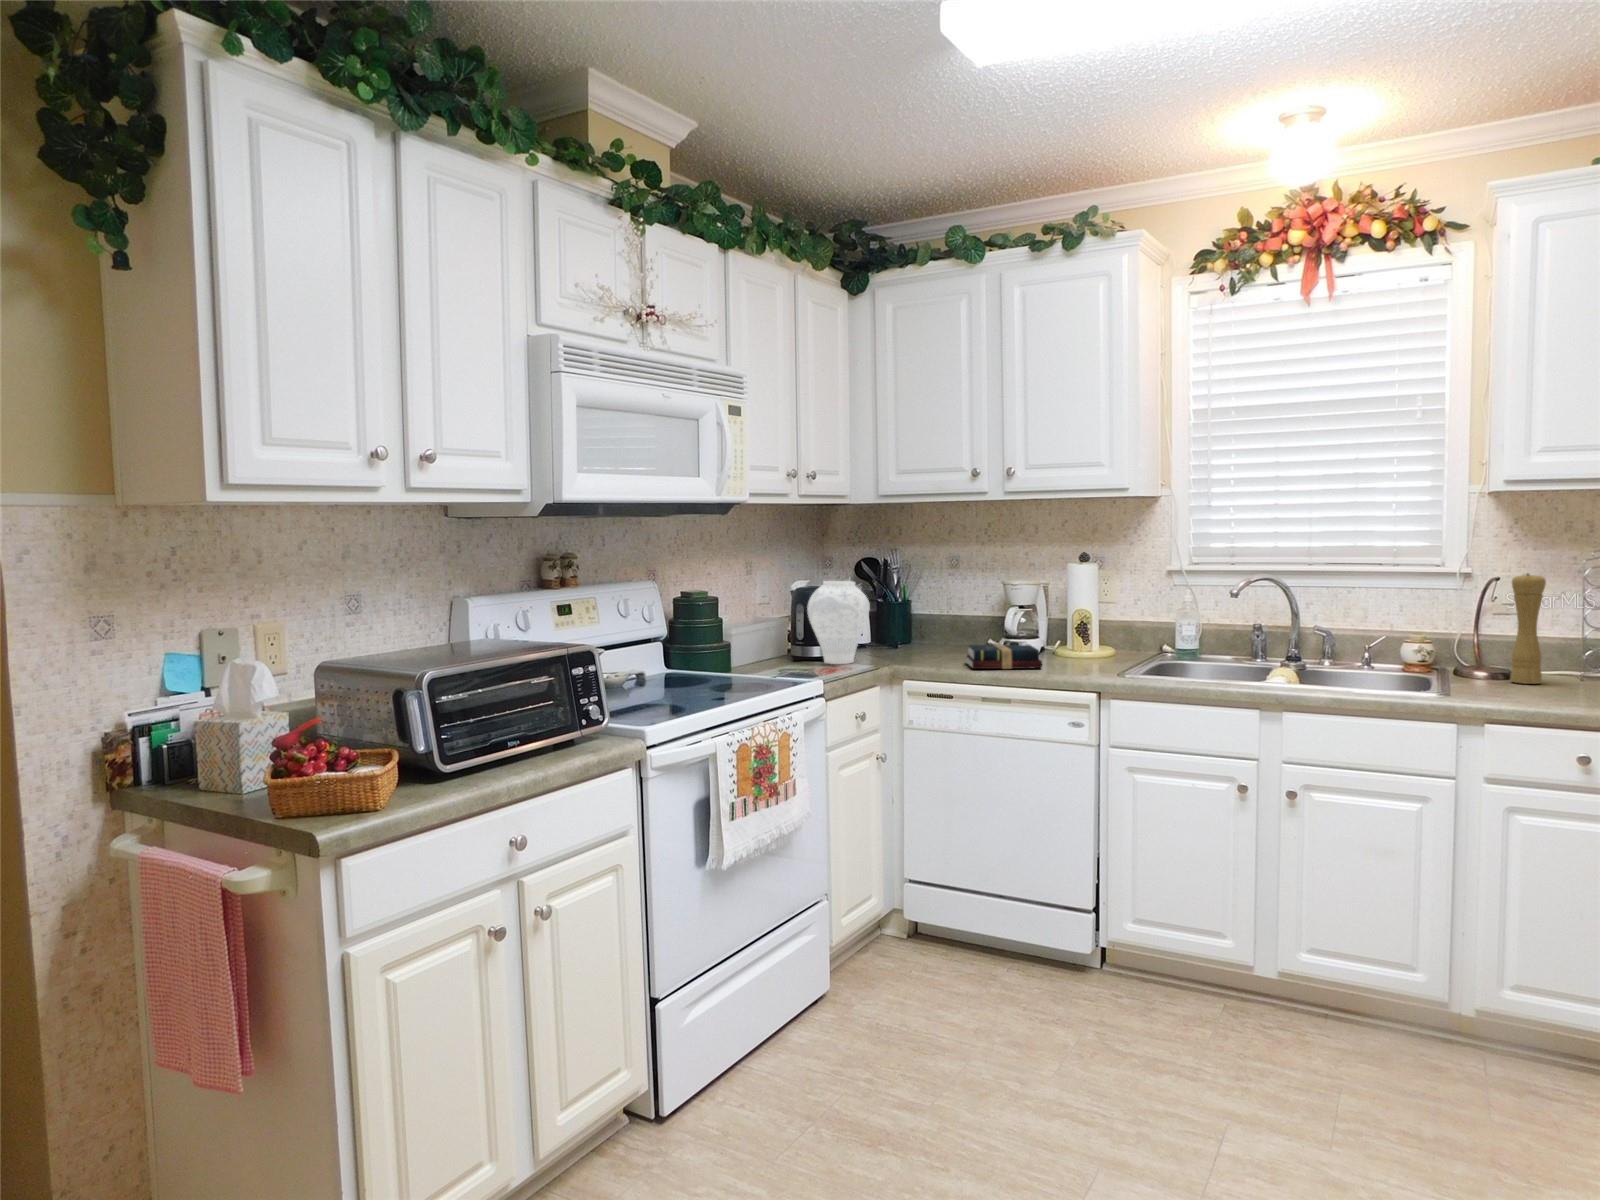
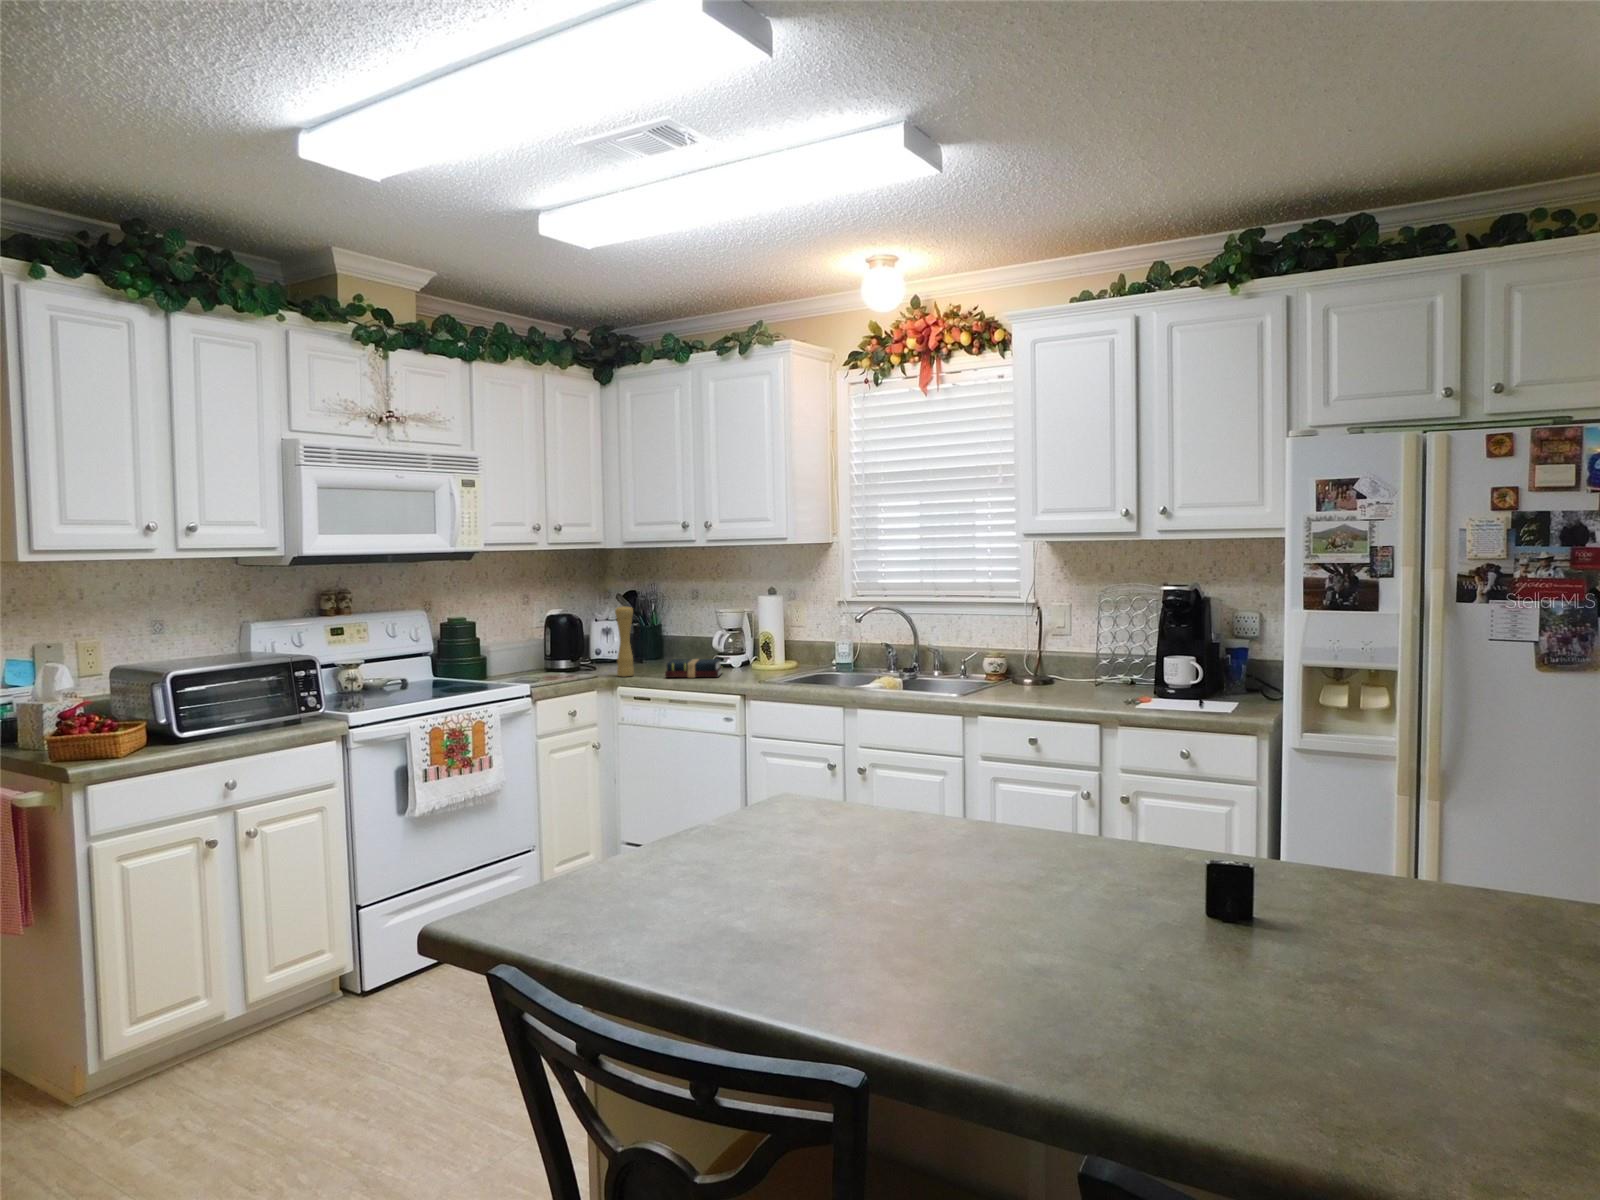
pepper mill: present [1510,574,1546,684] -> present [615,606,634,677]
vase: present [807,581,870,664] -> none [553,609,602,674]

